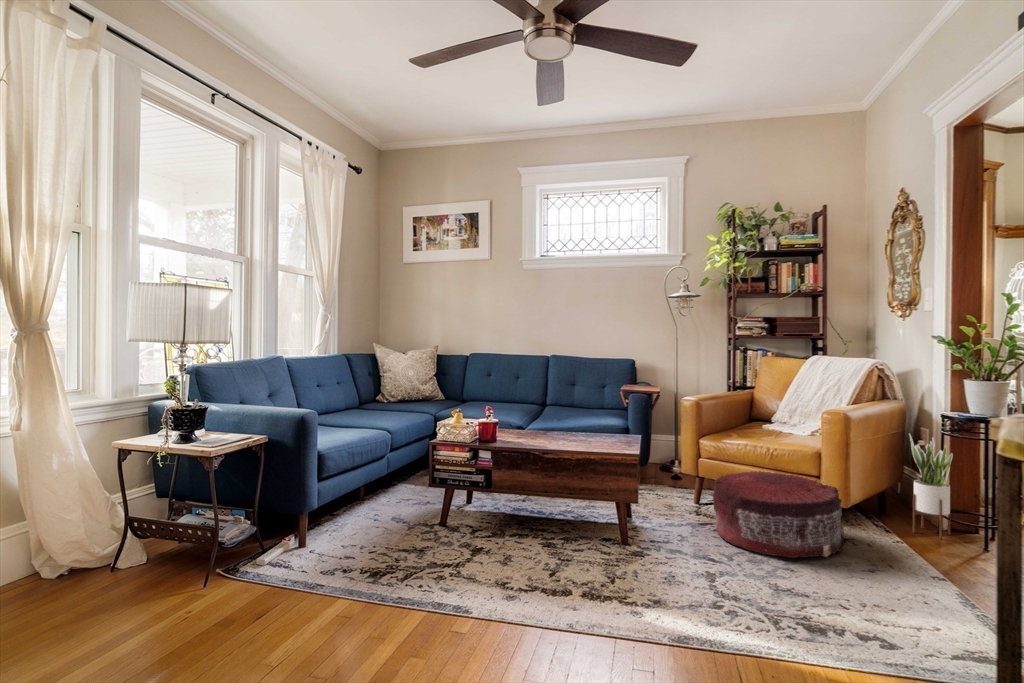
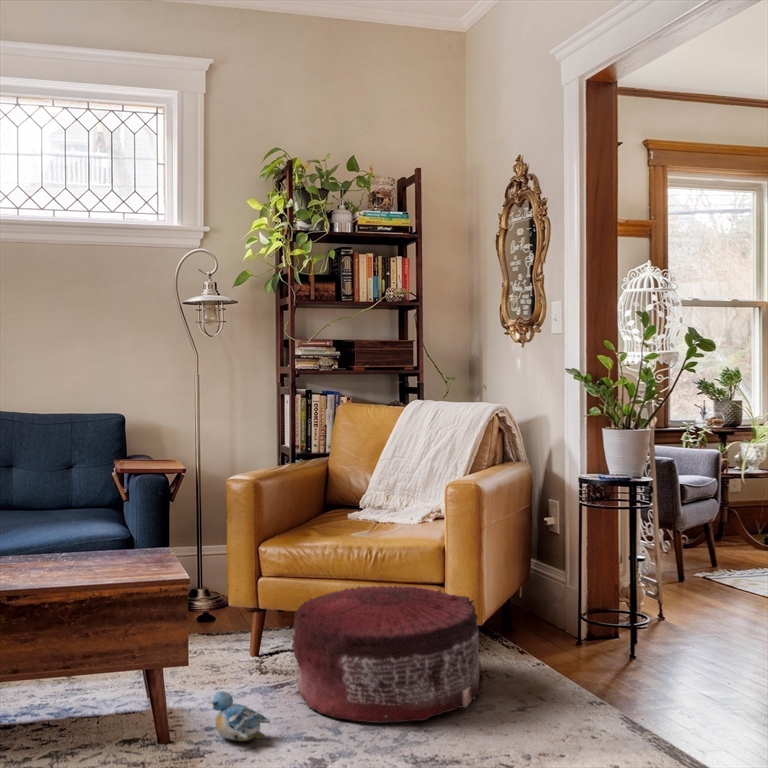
potted plant: present [909,434,952,539] -> none [539,505,591,648]
plush toy: none [659,516,692,546] -> present [212,691,270,741]

